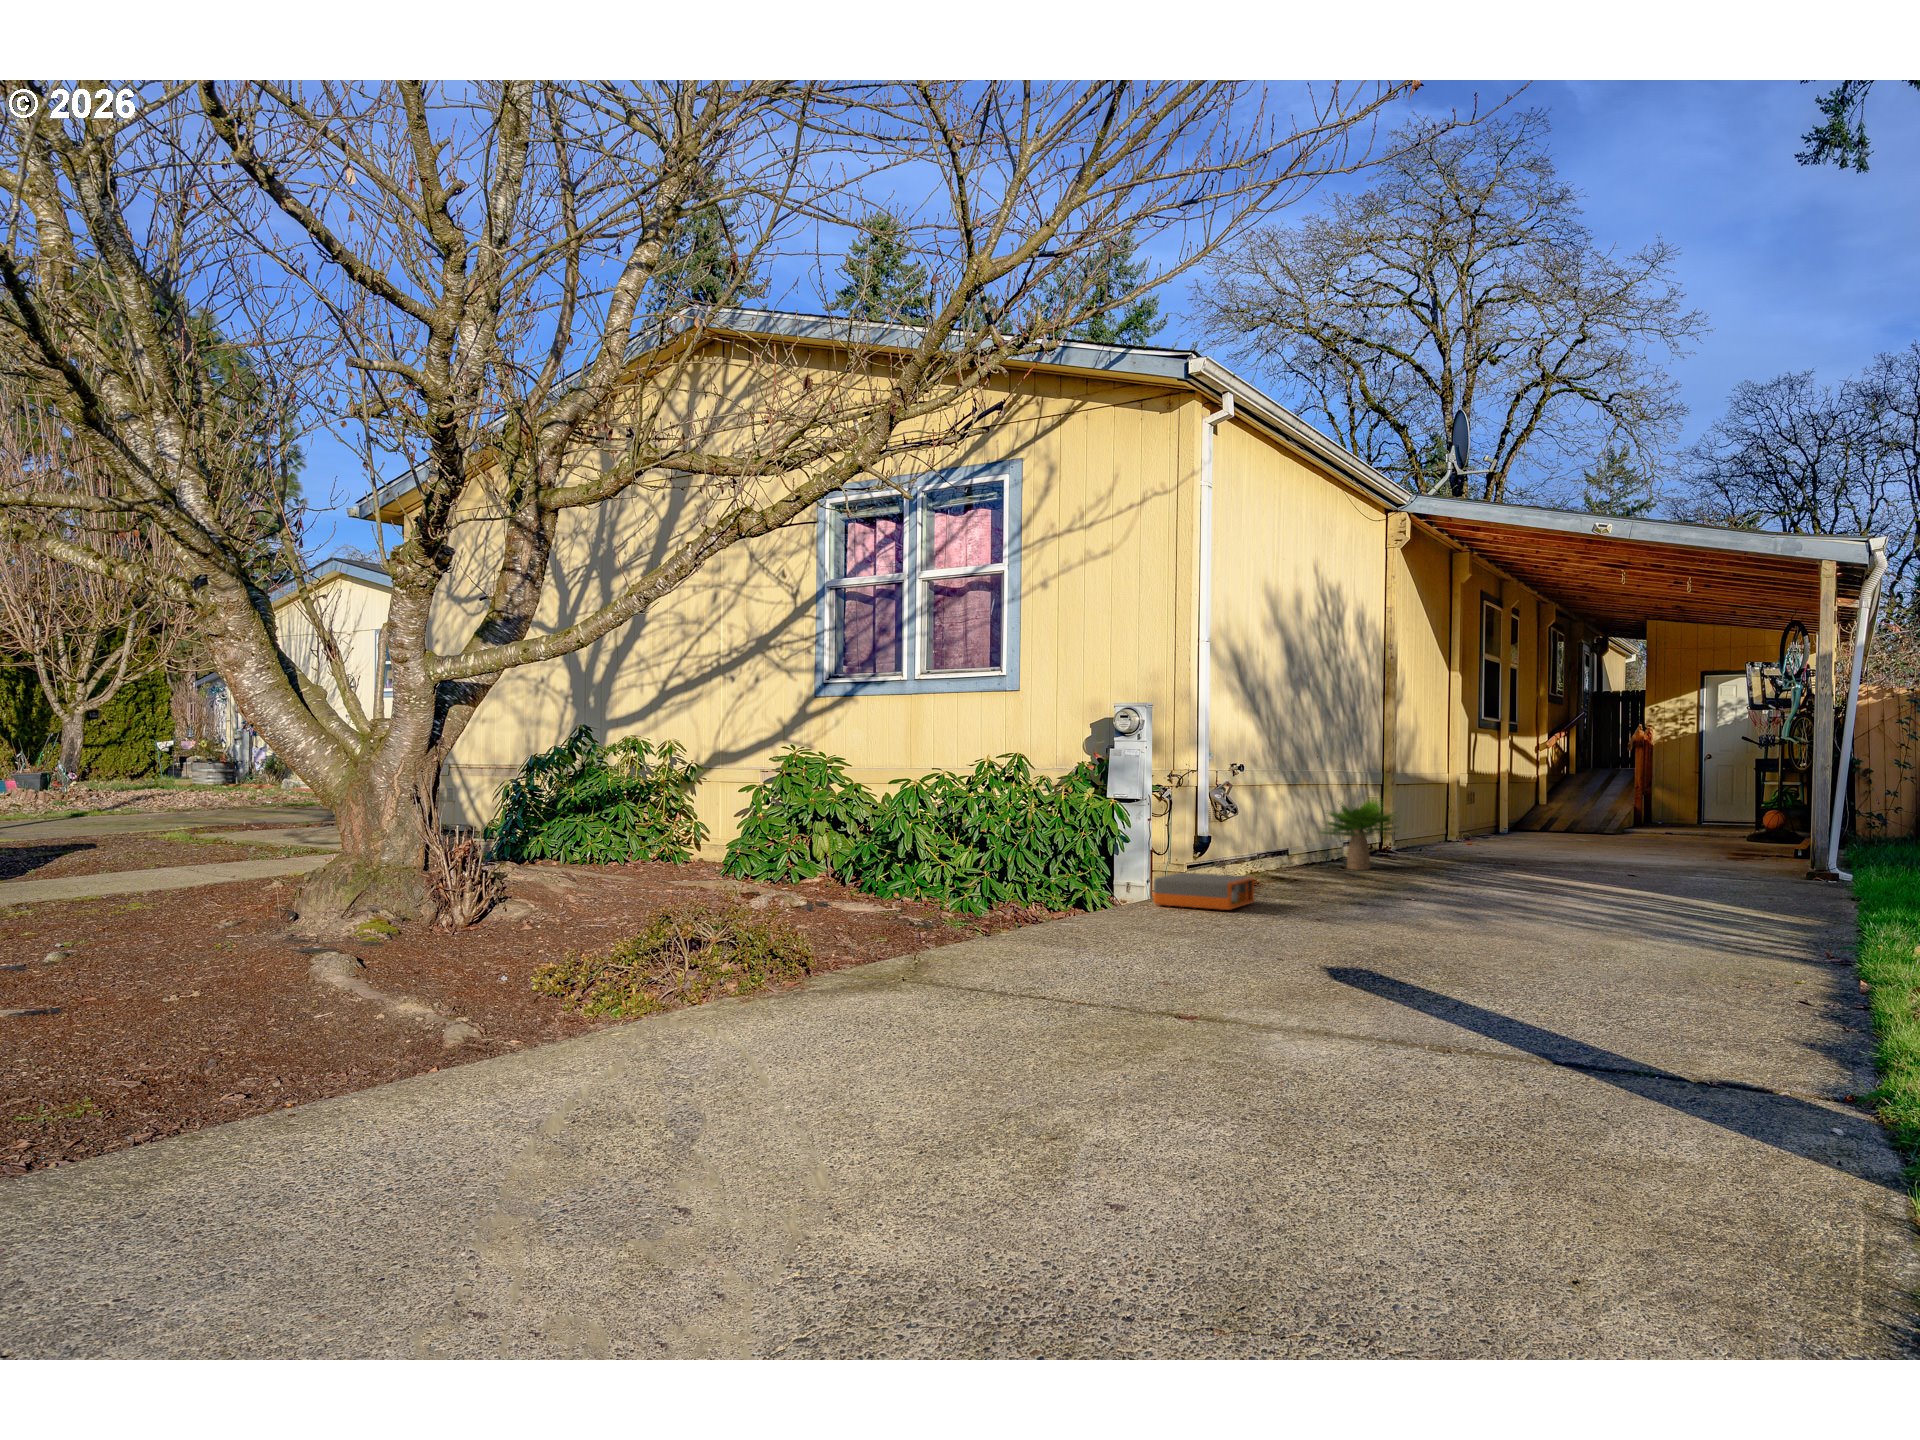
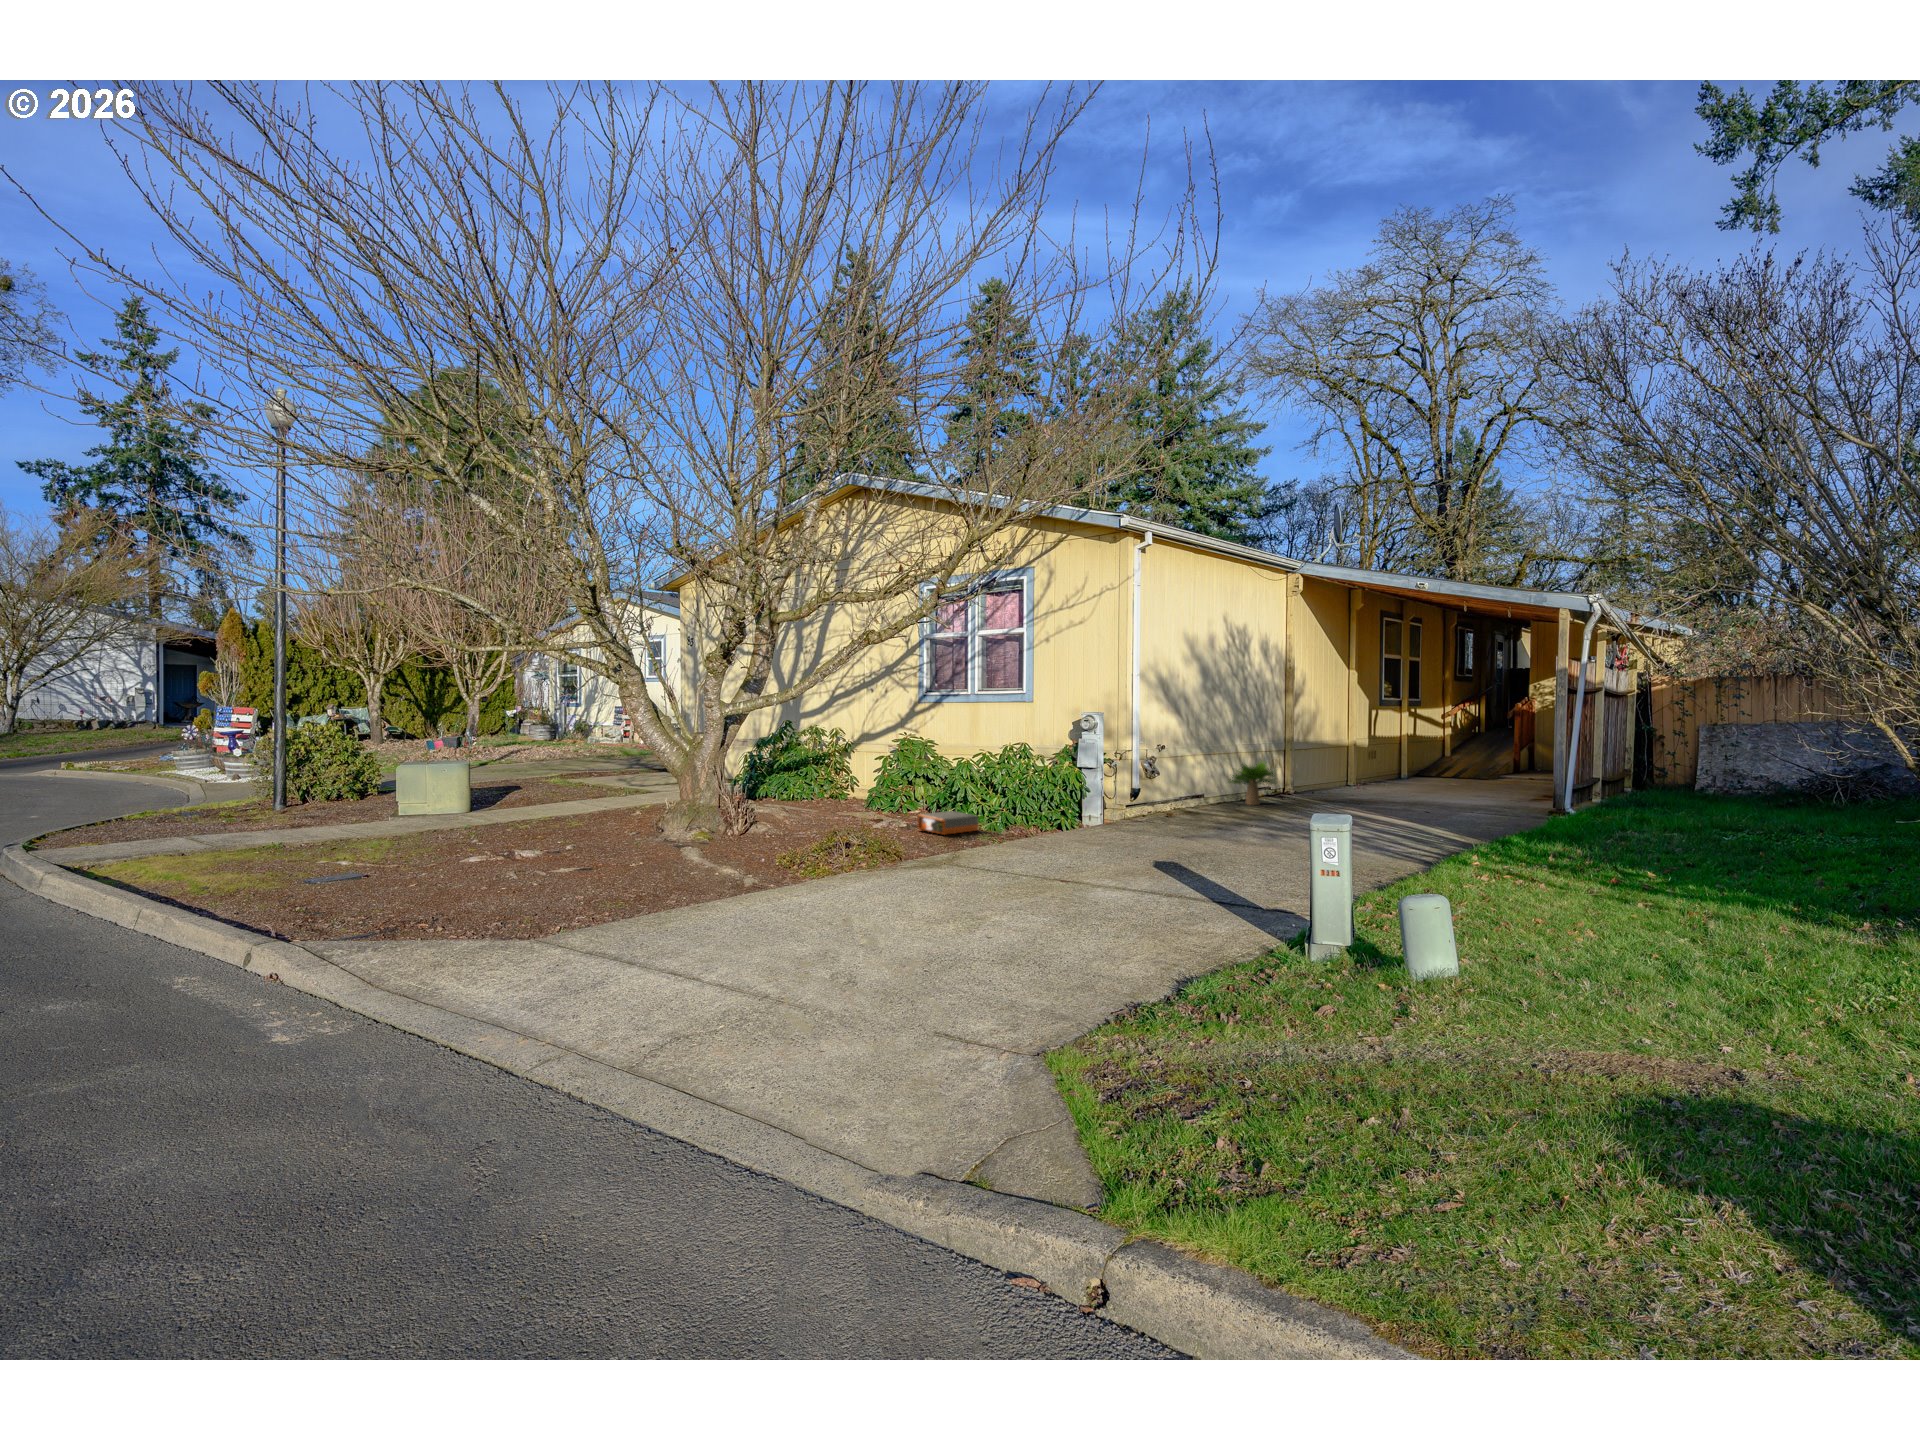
storage box: present [1154,873,1254,910] -> present [917,811,978,835]

